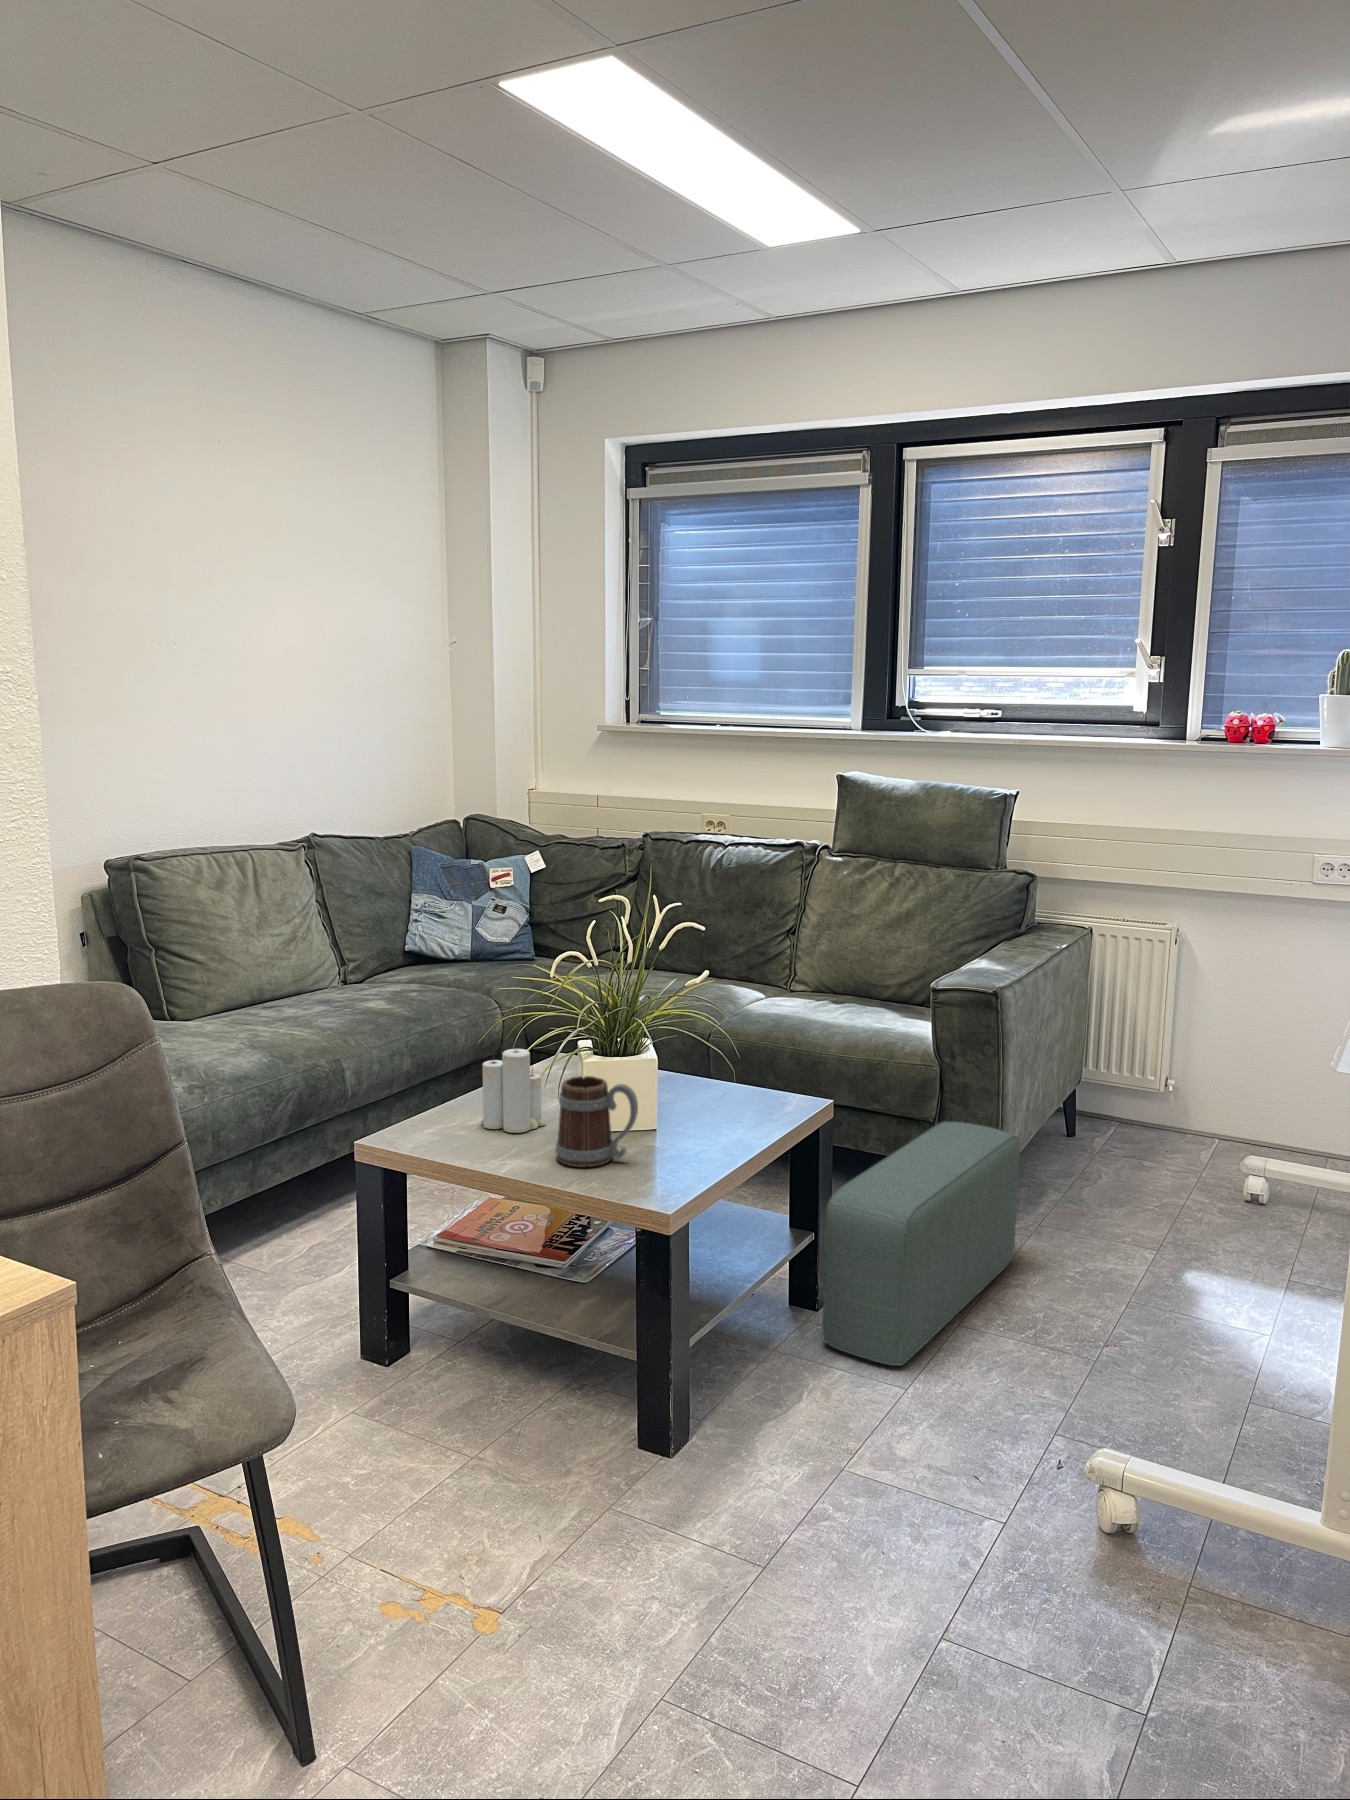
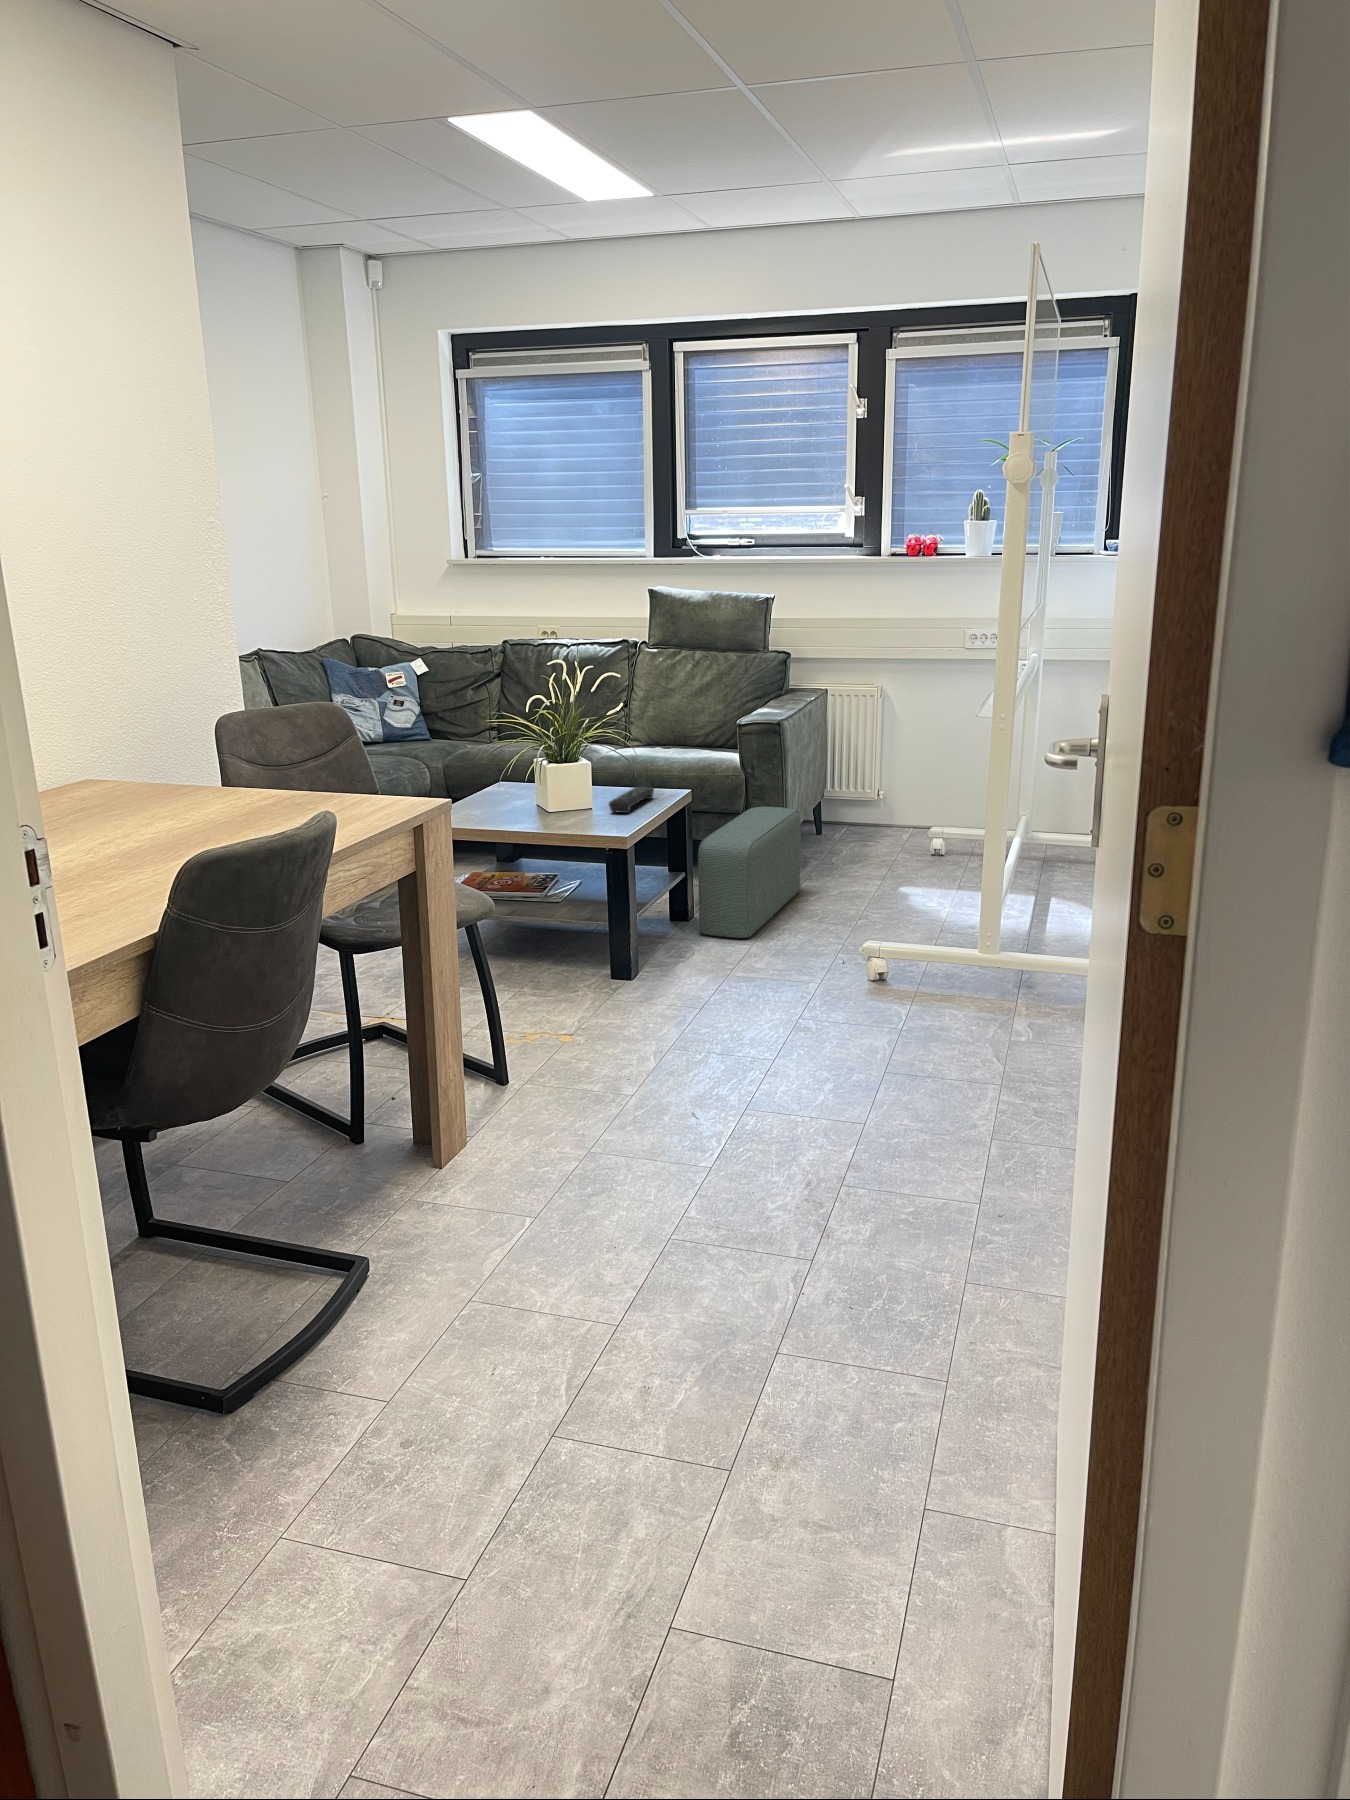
candle: present [481,1048,545,1133] -> none [482,761,523,818]
mug: present [556,1076,638,1167] -> none [542,774,592,827]
remote control: none [676,1089,768,1144] -> present [609,786,654,813]

